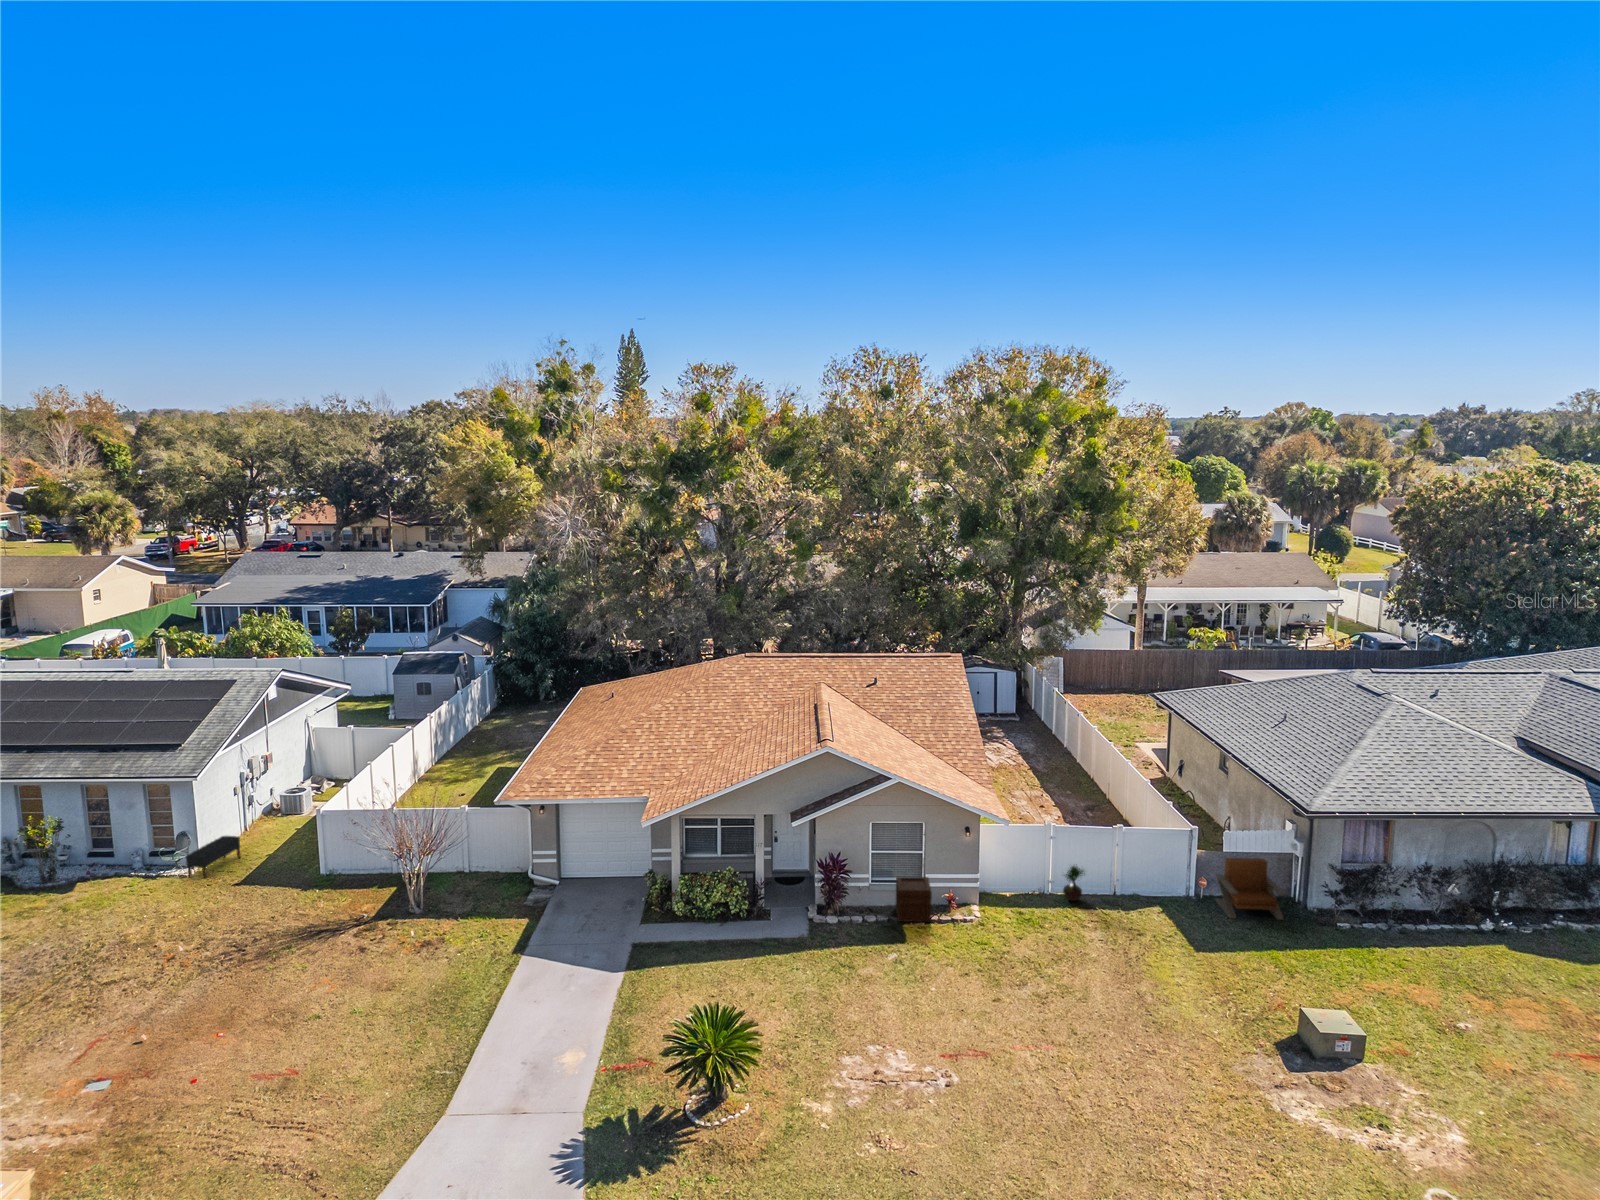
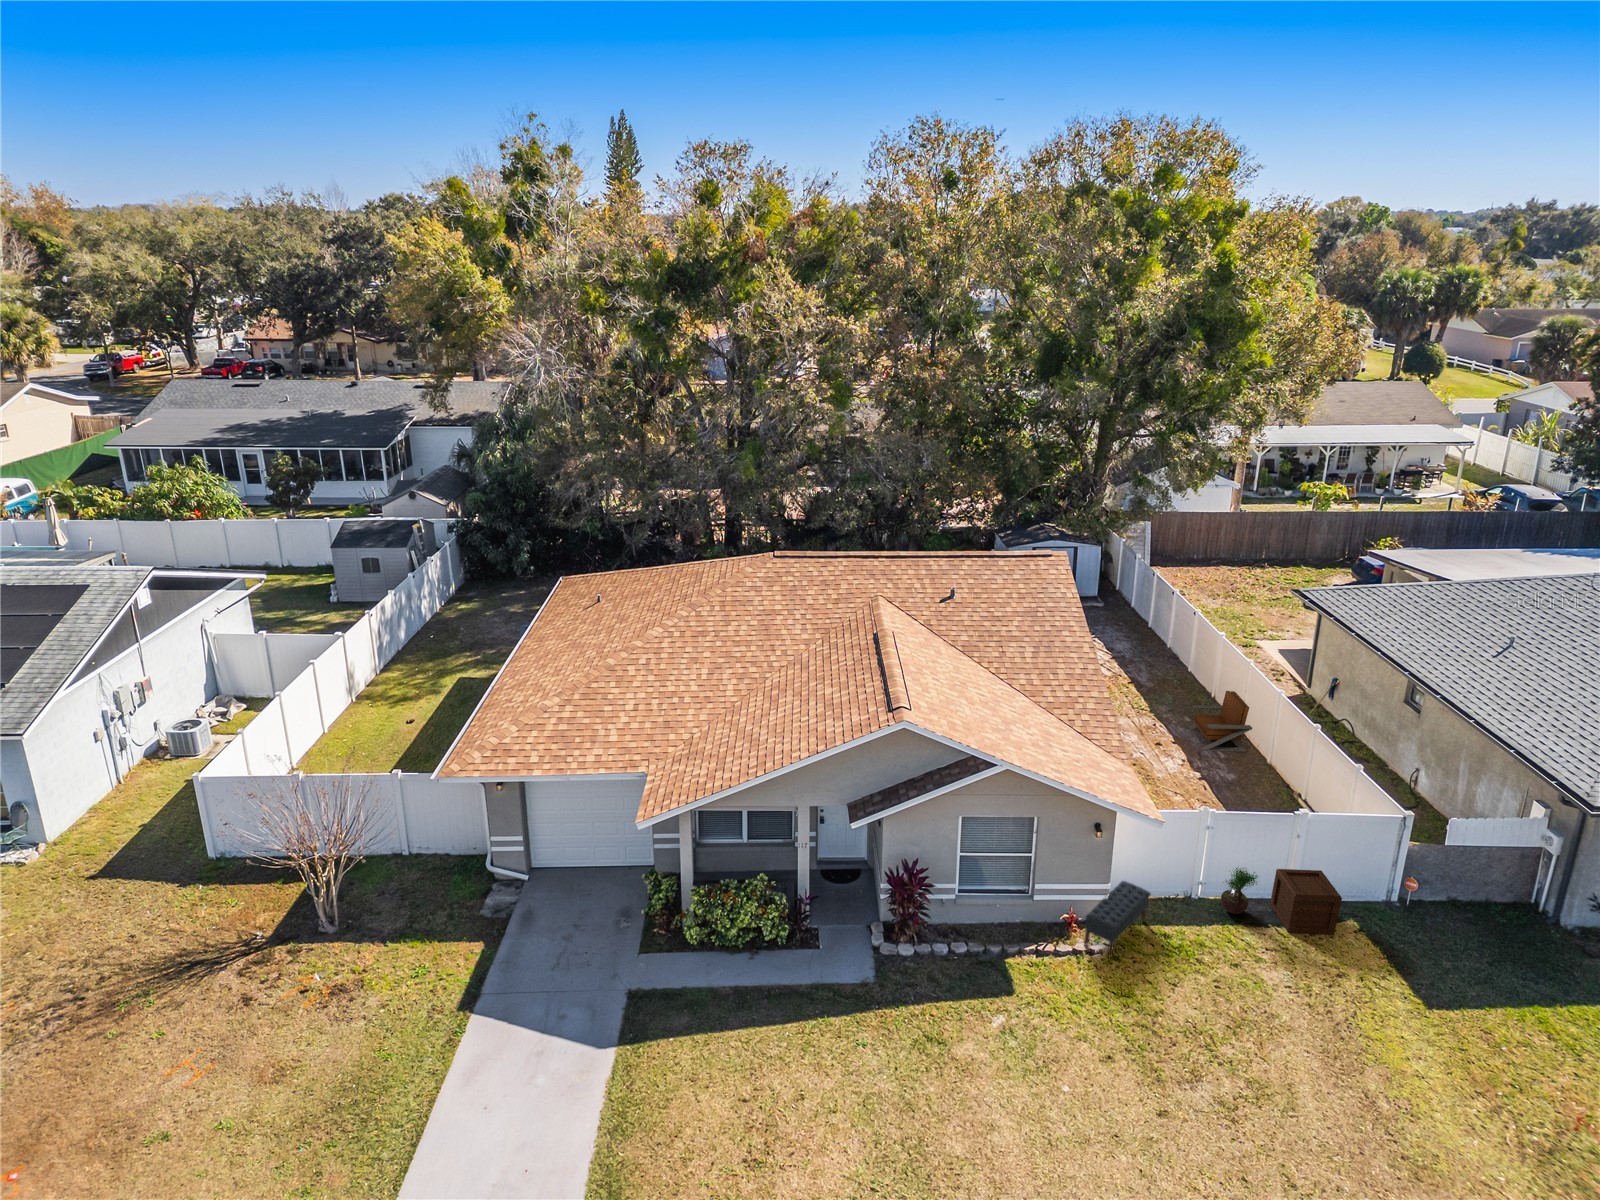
bench: present [185,836,240,878] -> present [1084,881,1151,958]
lounge chair: present [1216,858,1285,920] -> present [1189,691,1252,752]
wooden crate: present [896,877,932,922] -> present [1270,869,1342,934]

